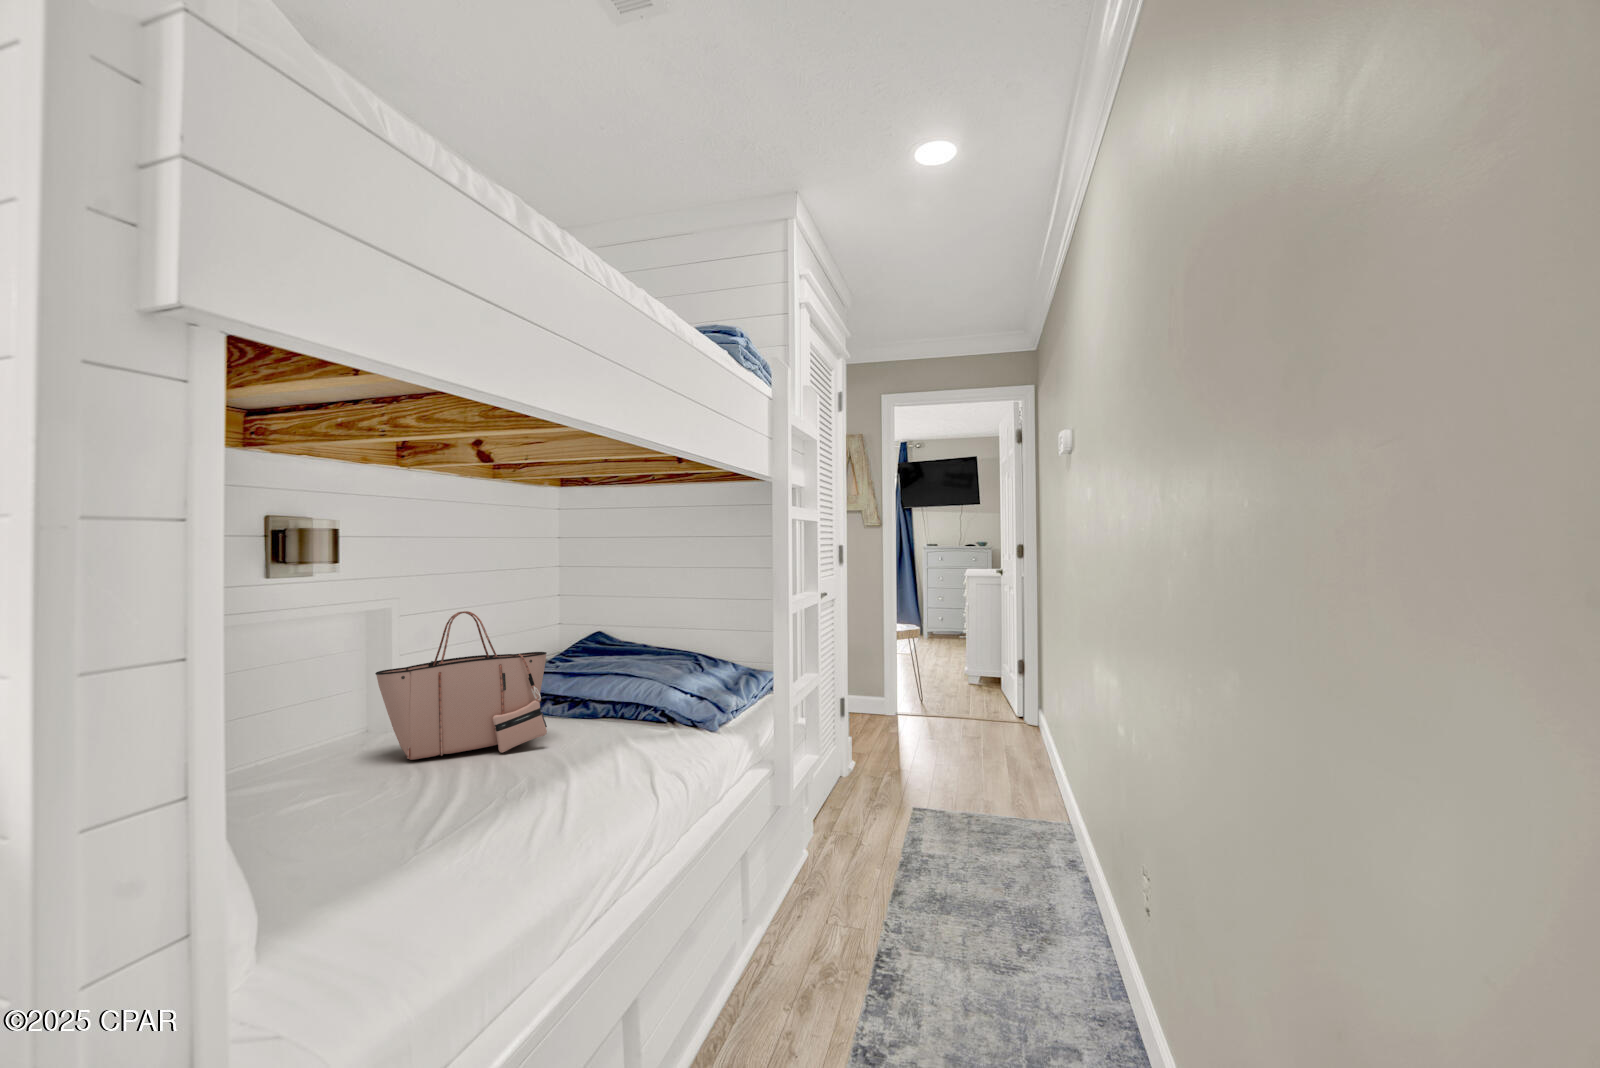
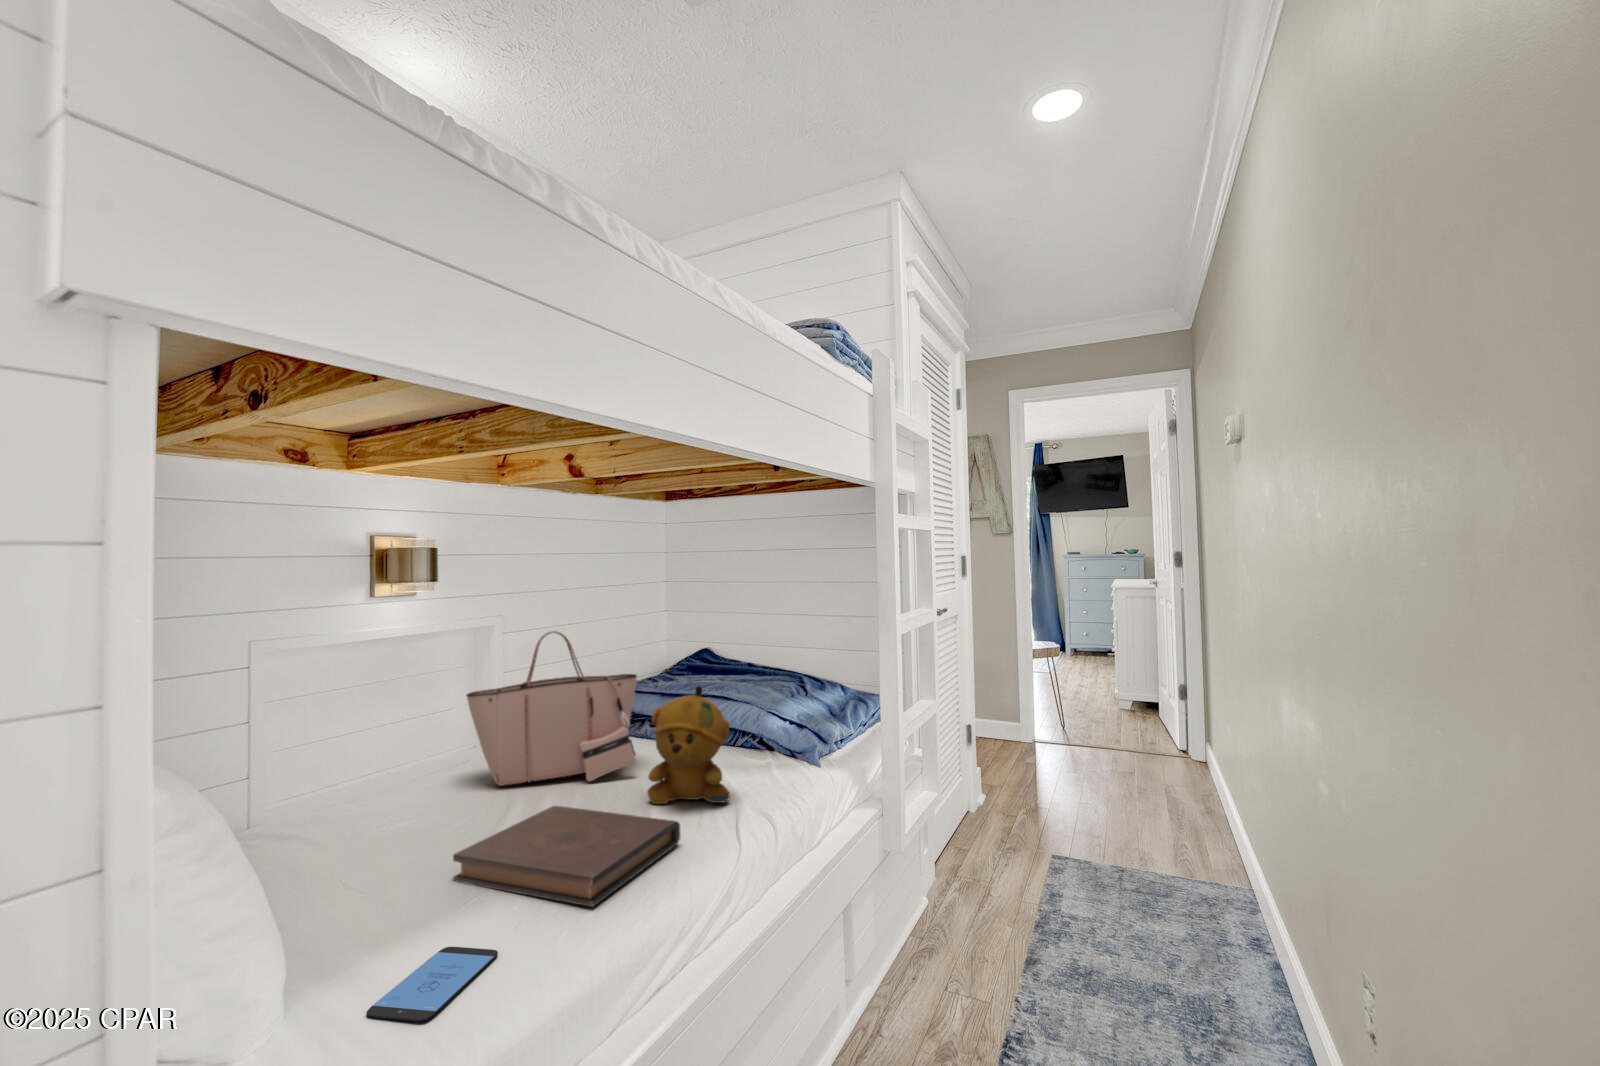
stuffed bear: none [563,660,642,769] -> present [647,686,730,804]
book: none [392,772,603,850] -> present [453,806,680,907]
smartphone: none [347,887,456,943] -> present [366,947,498,1021]

